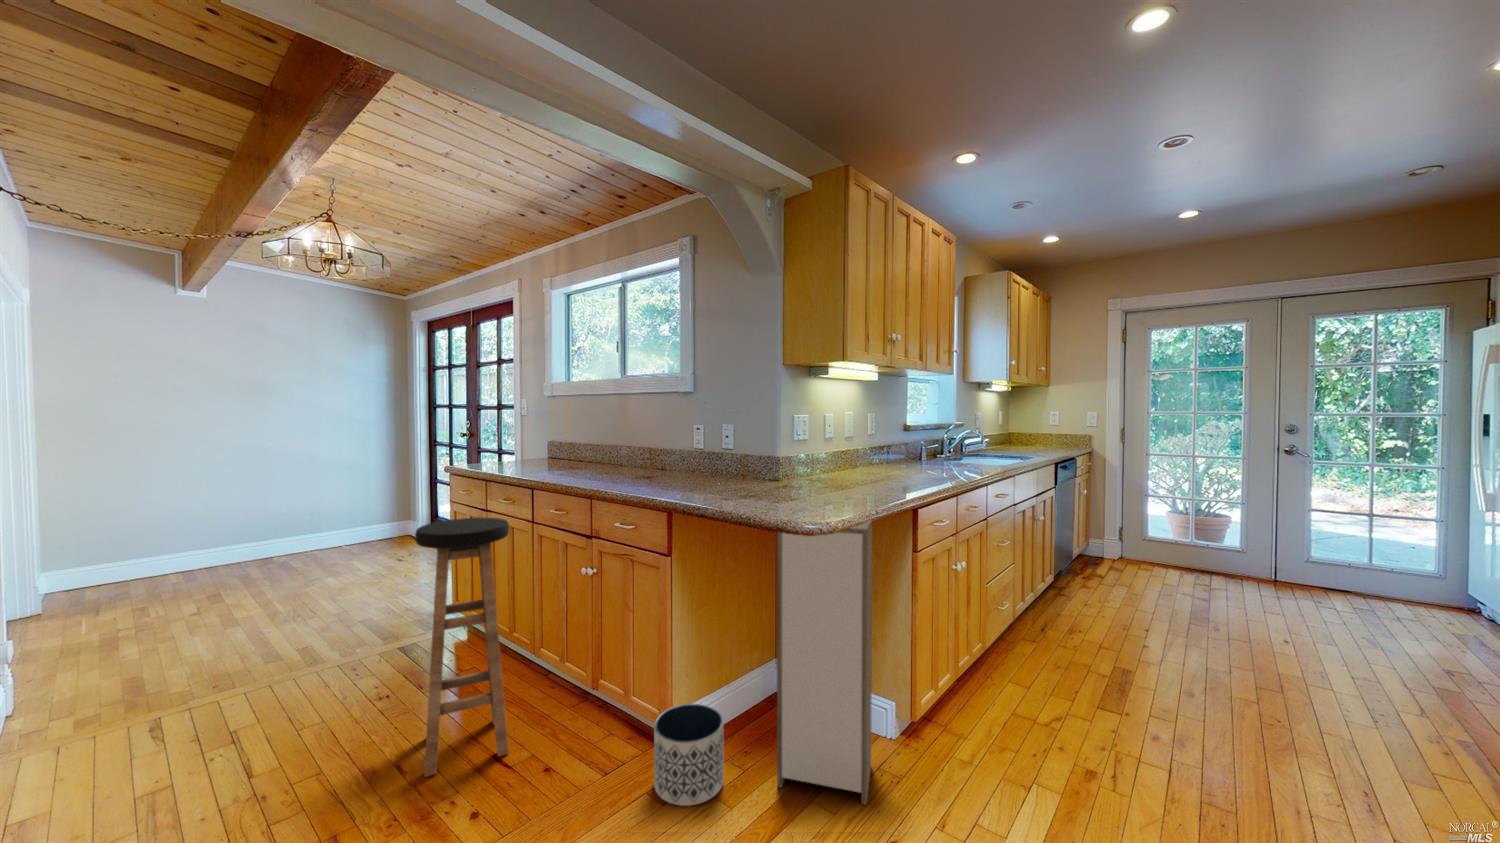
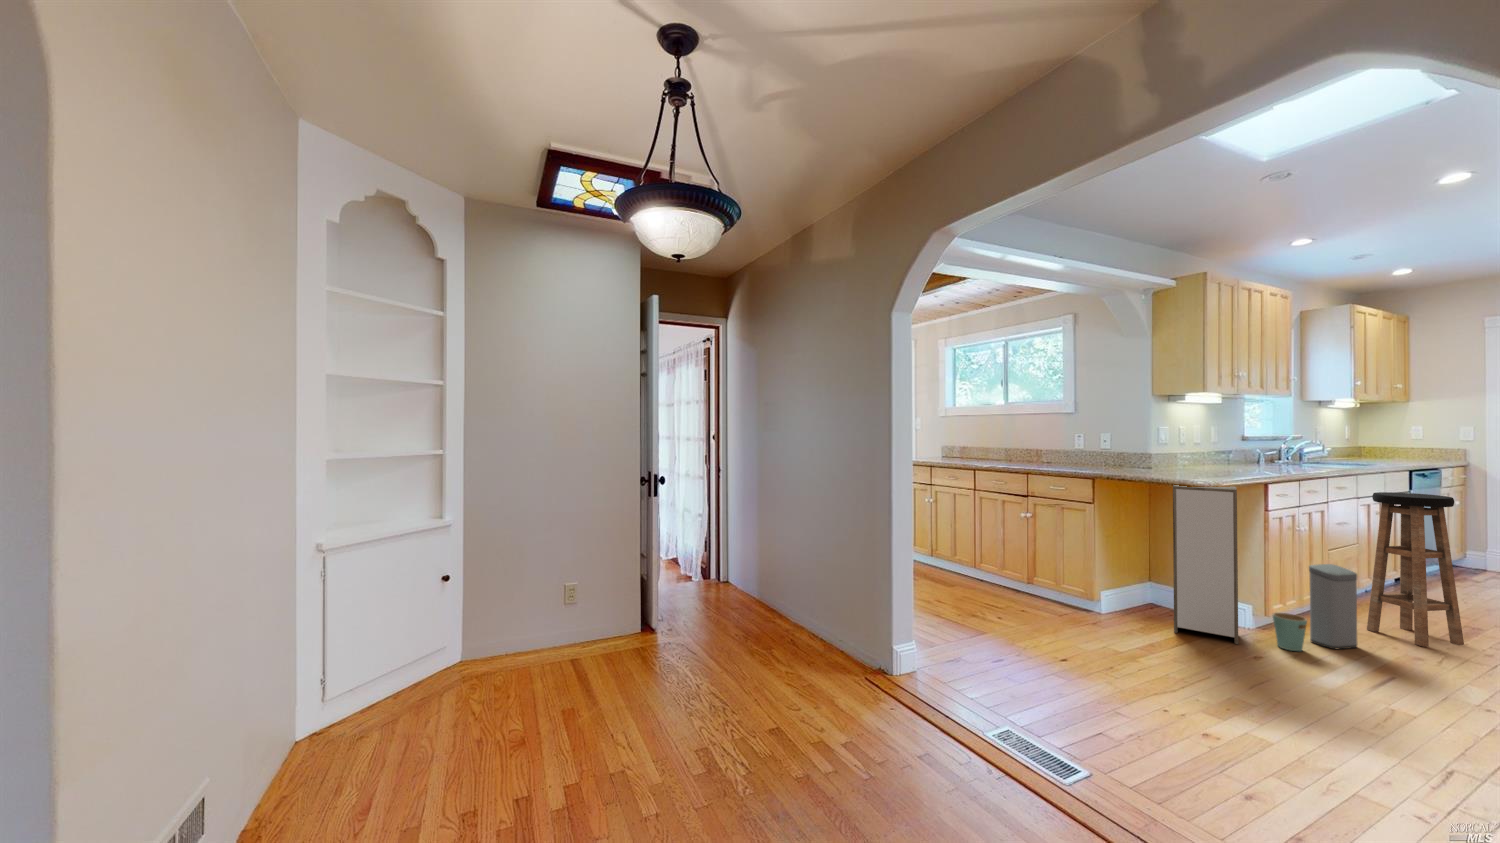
bar stool: present [415,518,509,777] -> present [1367,492,1464,647]
trash can: none [916,631,1024,805] -> present [1273,564,1357,651]
planter: present [654,704,724,806] -> none [1094,586,1138,631]

